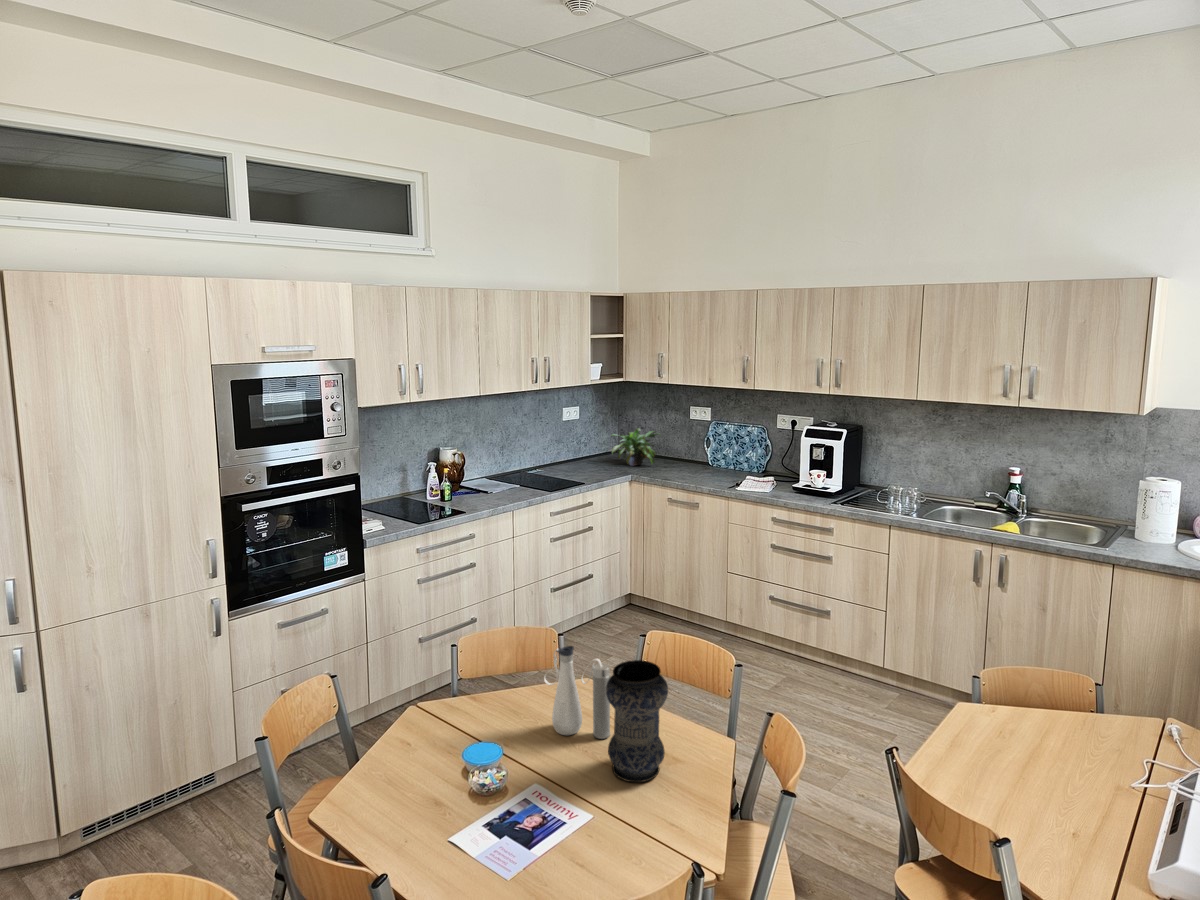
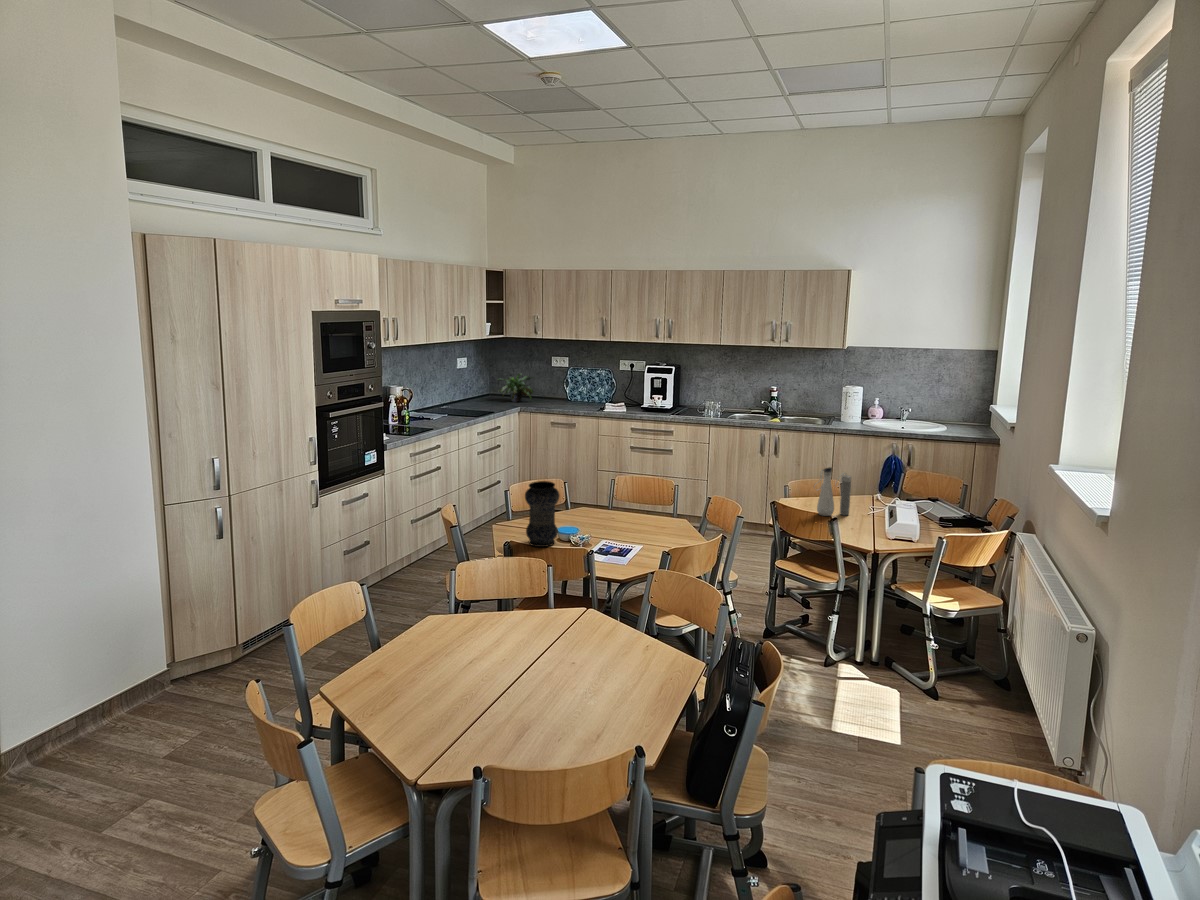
water bottle: present [544,646,610,739] -> present [817,467,851,516]
vase: present [606,660,668,782] -> present [525,481,559,547]

